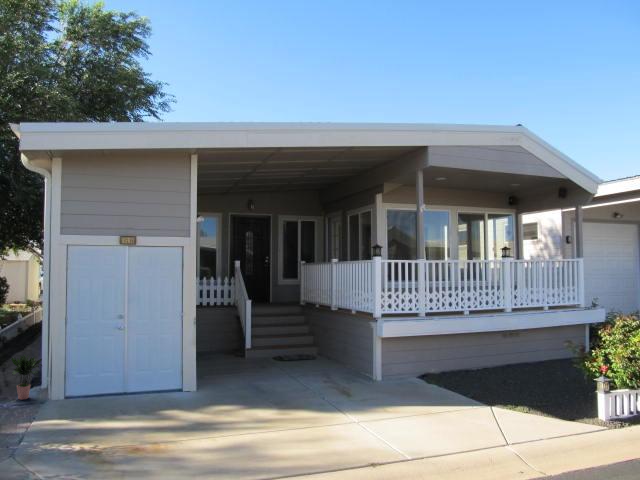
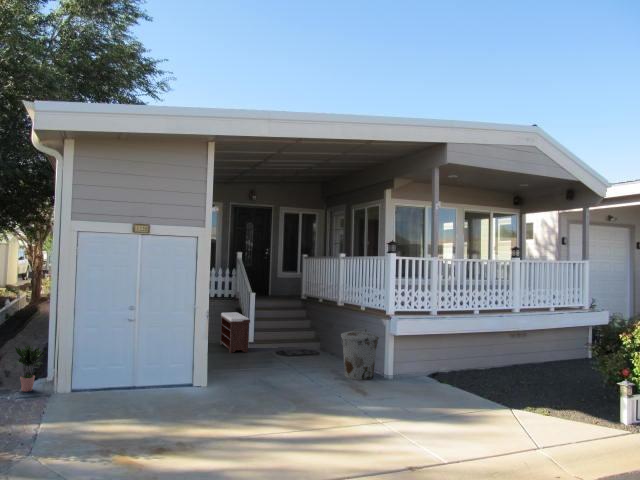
bench: none [219,320,246,360] -> present [220,312,250,353]
trash can: none [330,332,367,382] -> present [341,329,379,380]

